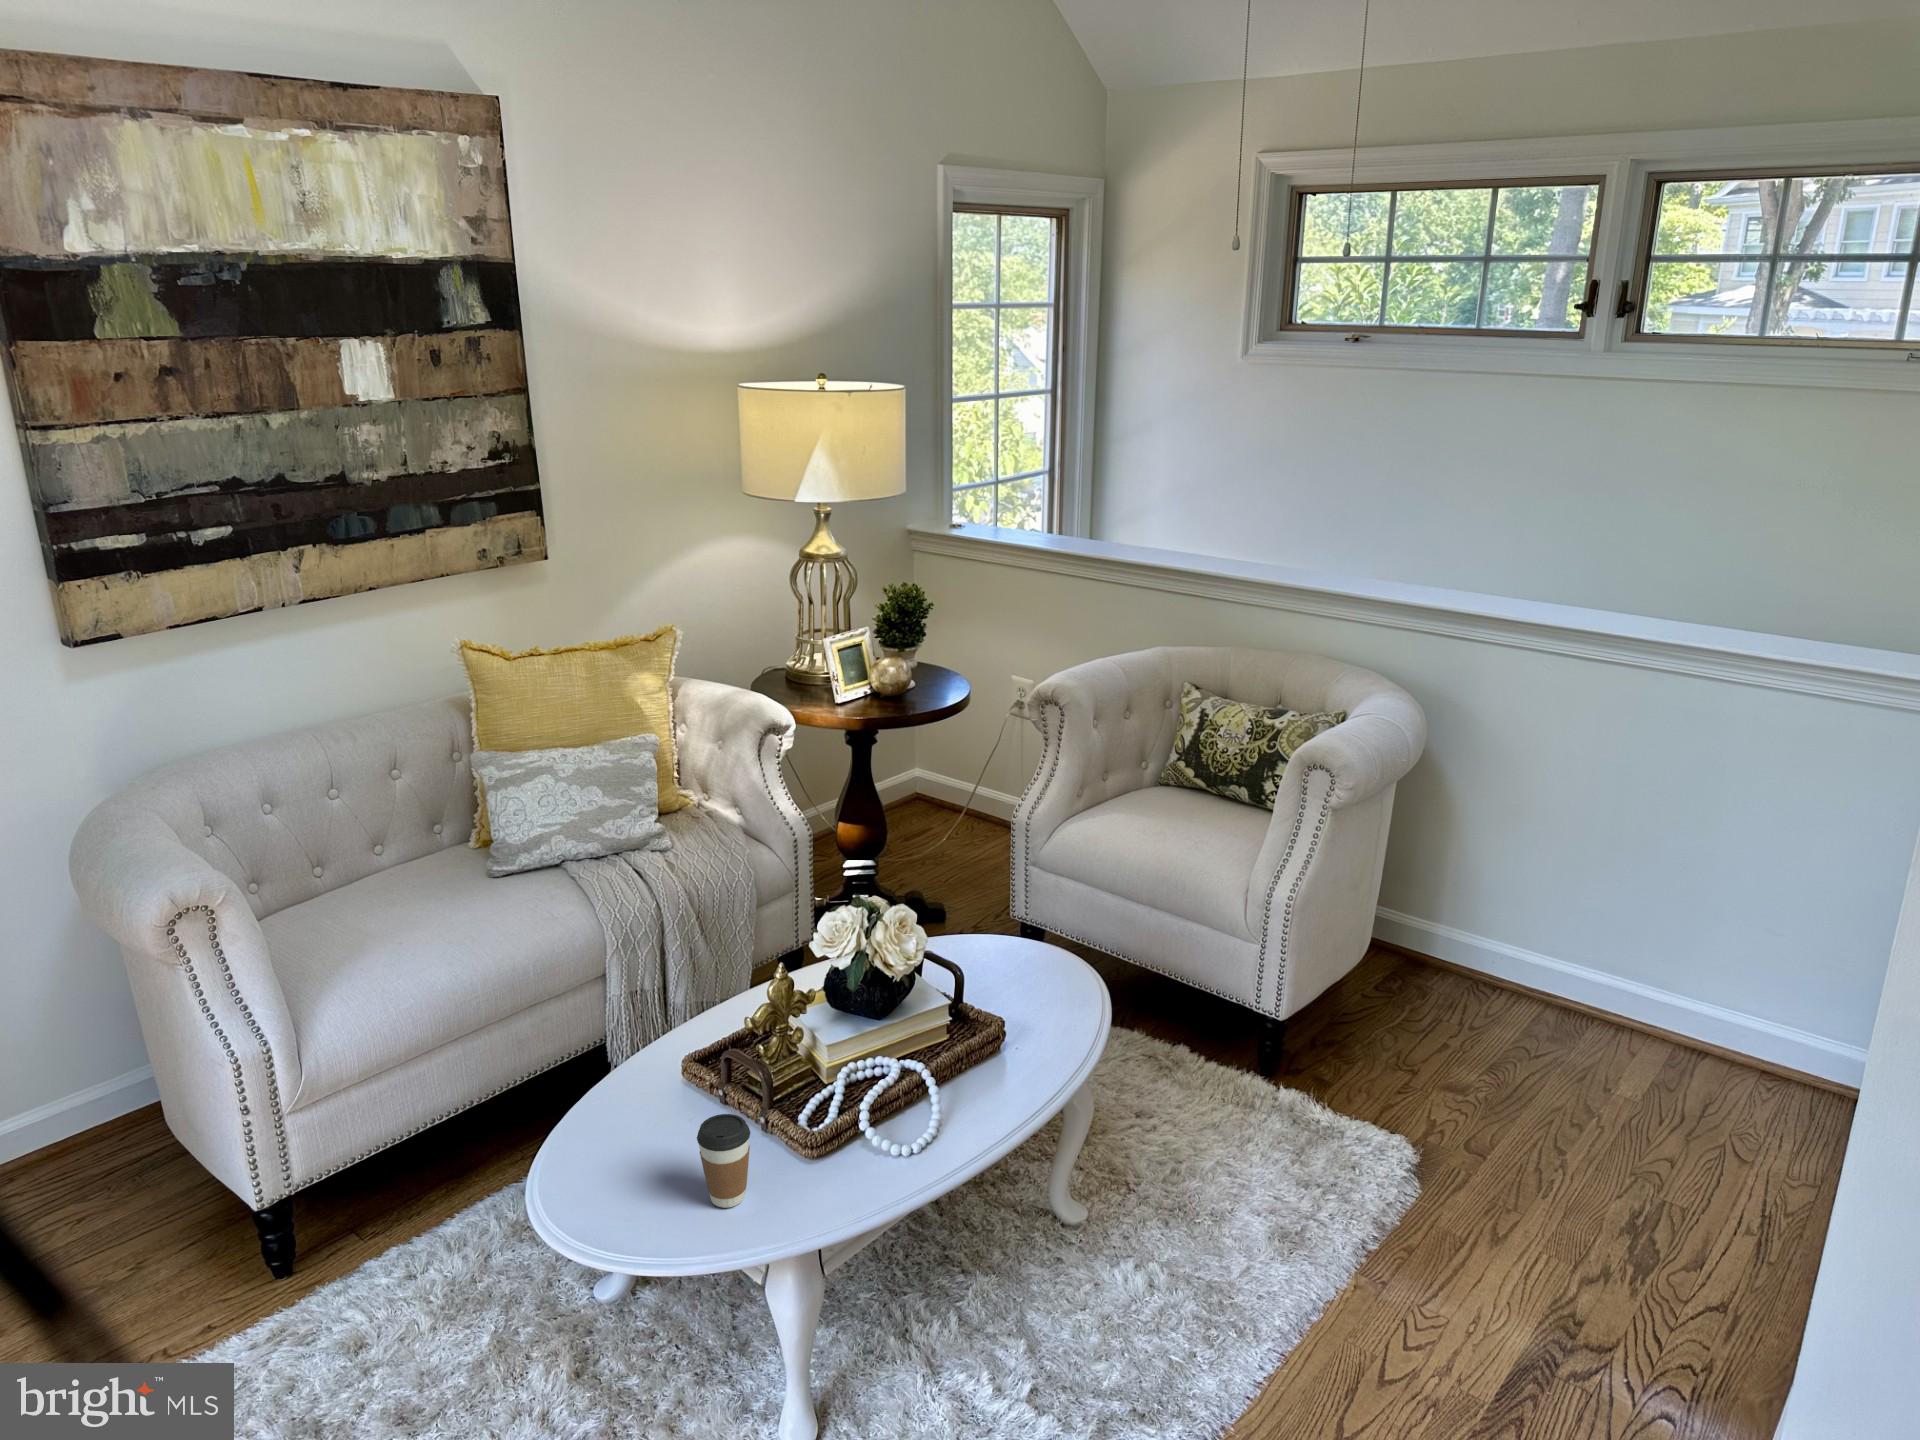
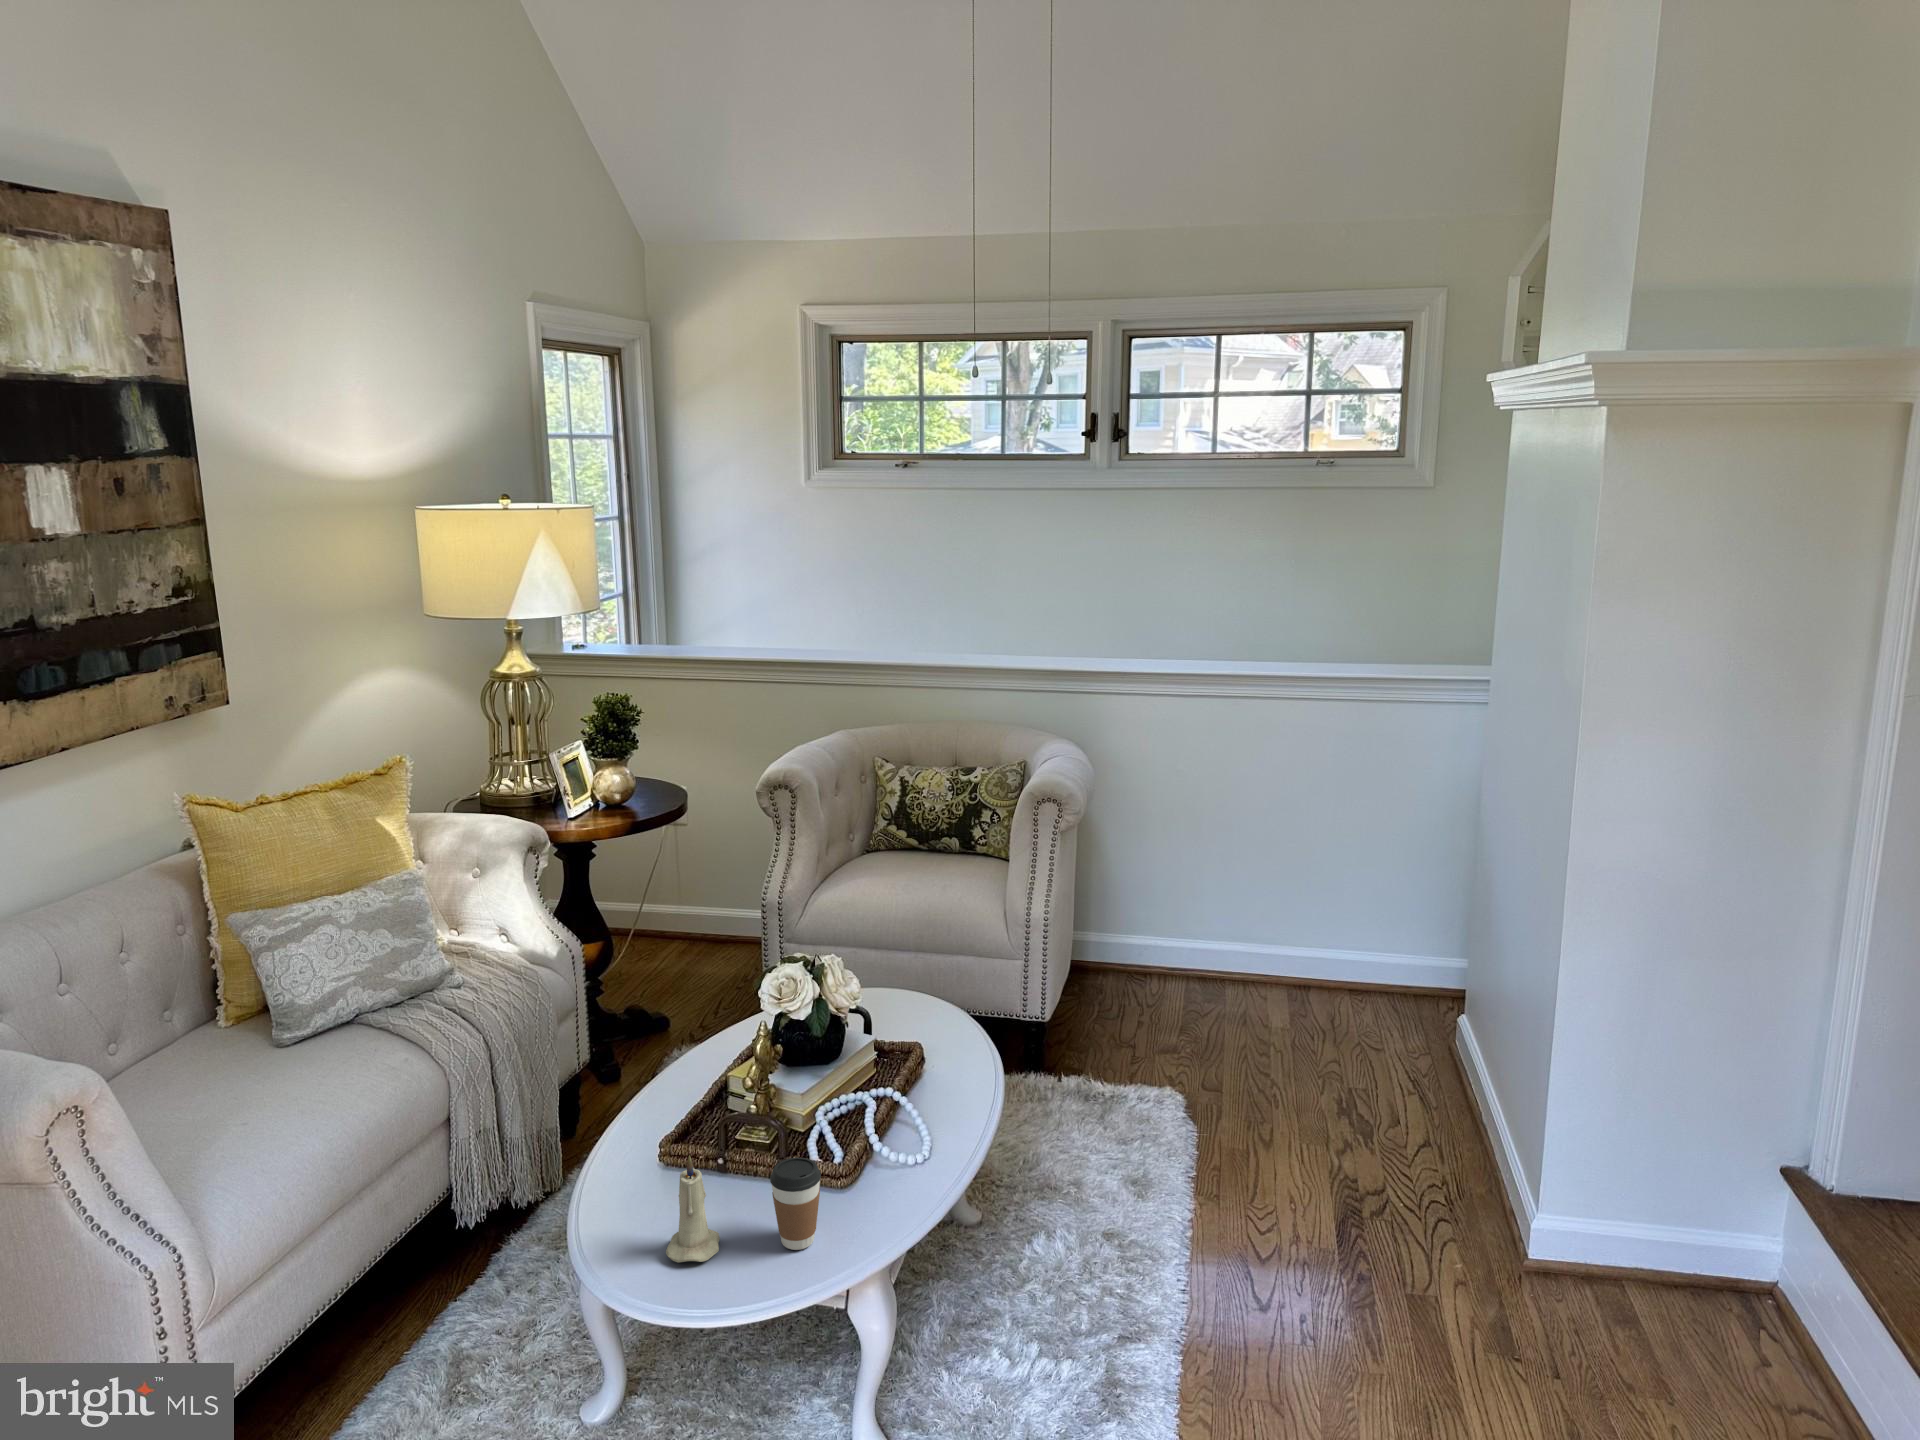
candle: none [610,1084,669,1190] -> present [666,1155,720,1263]

